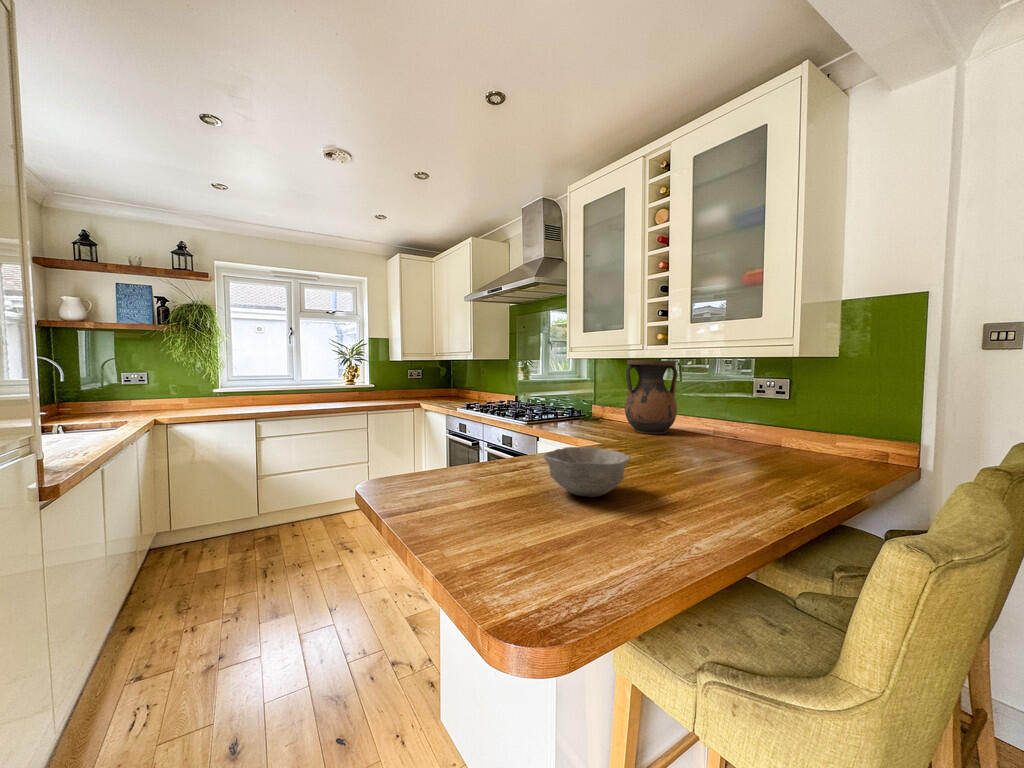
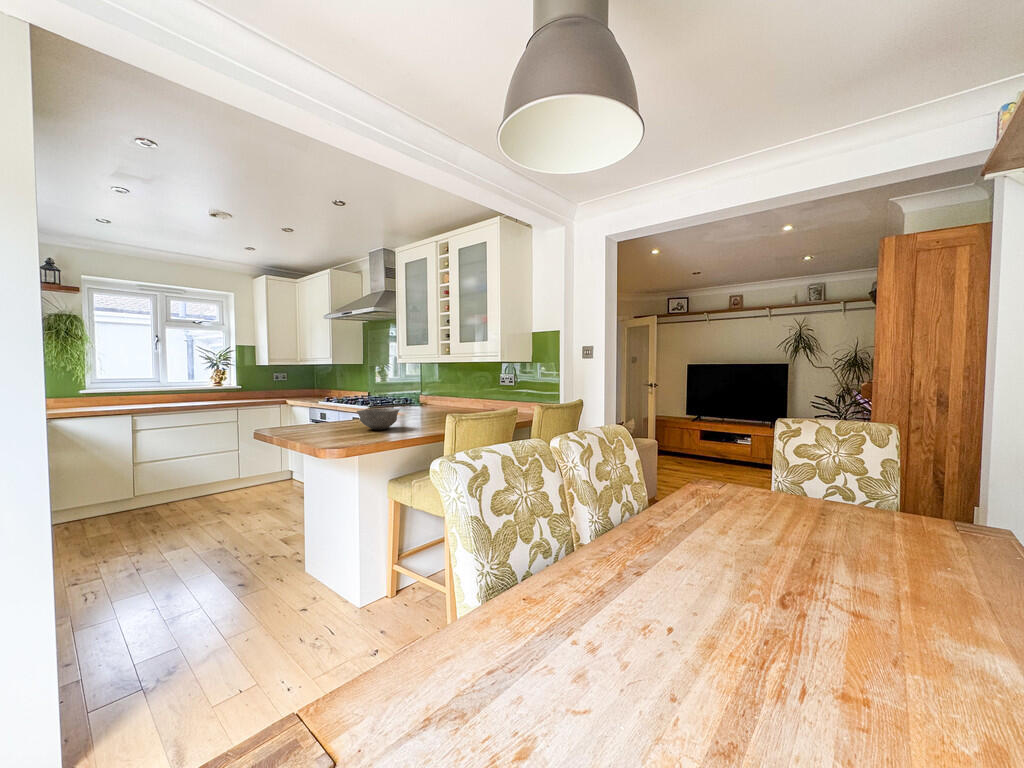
vase: present [625,360,677,434] -> none [432,365,463,410]

